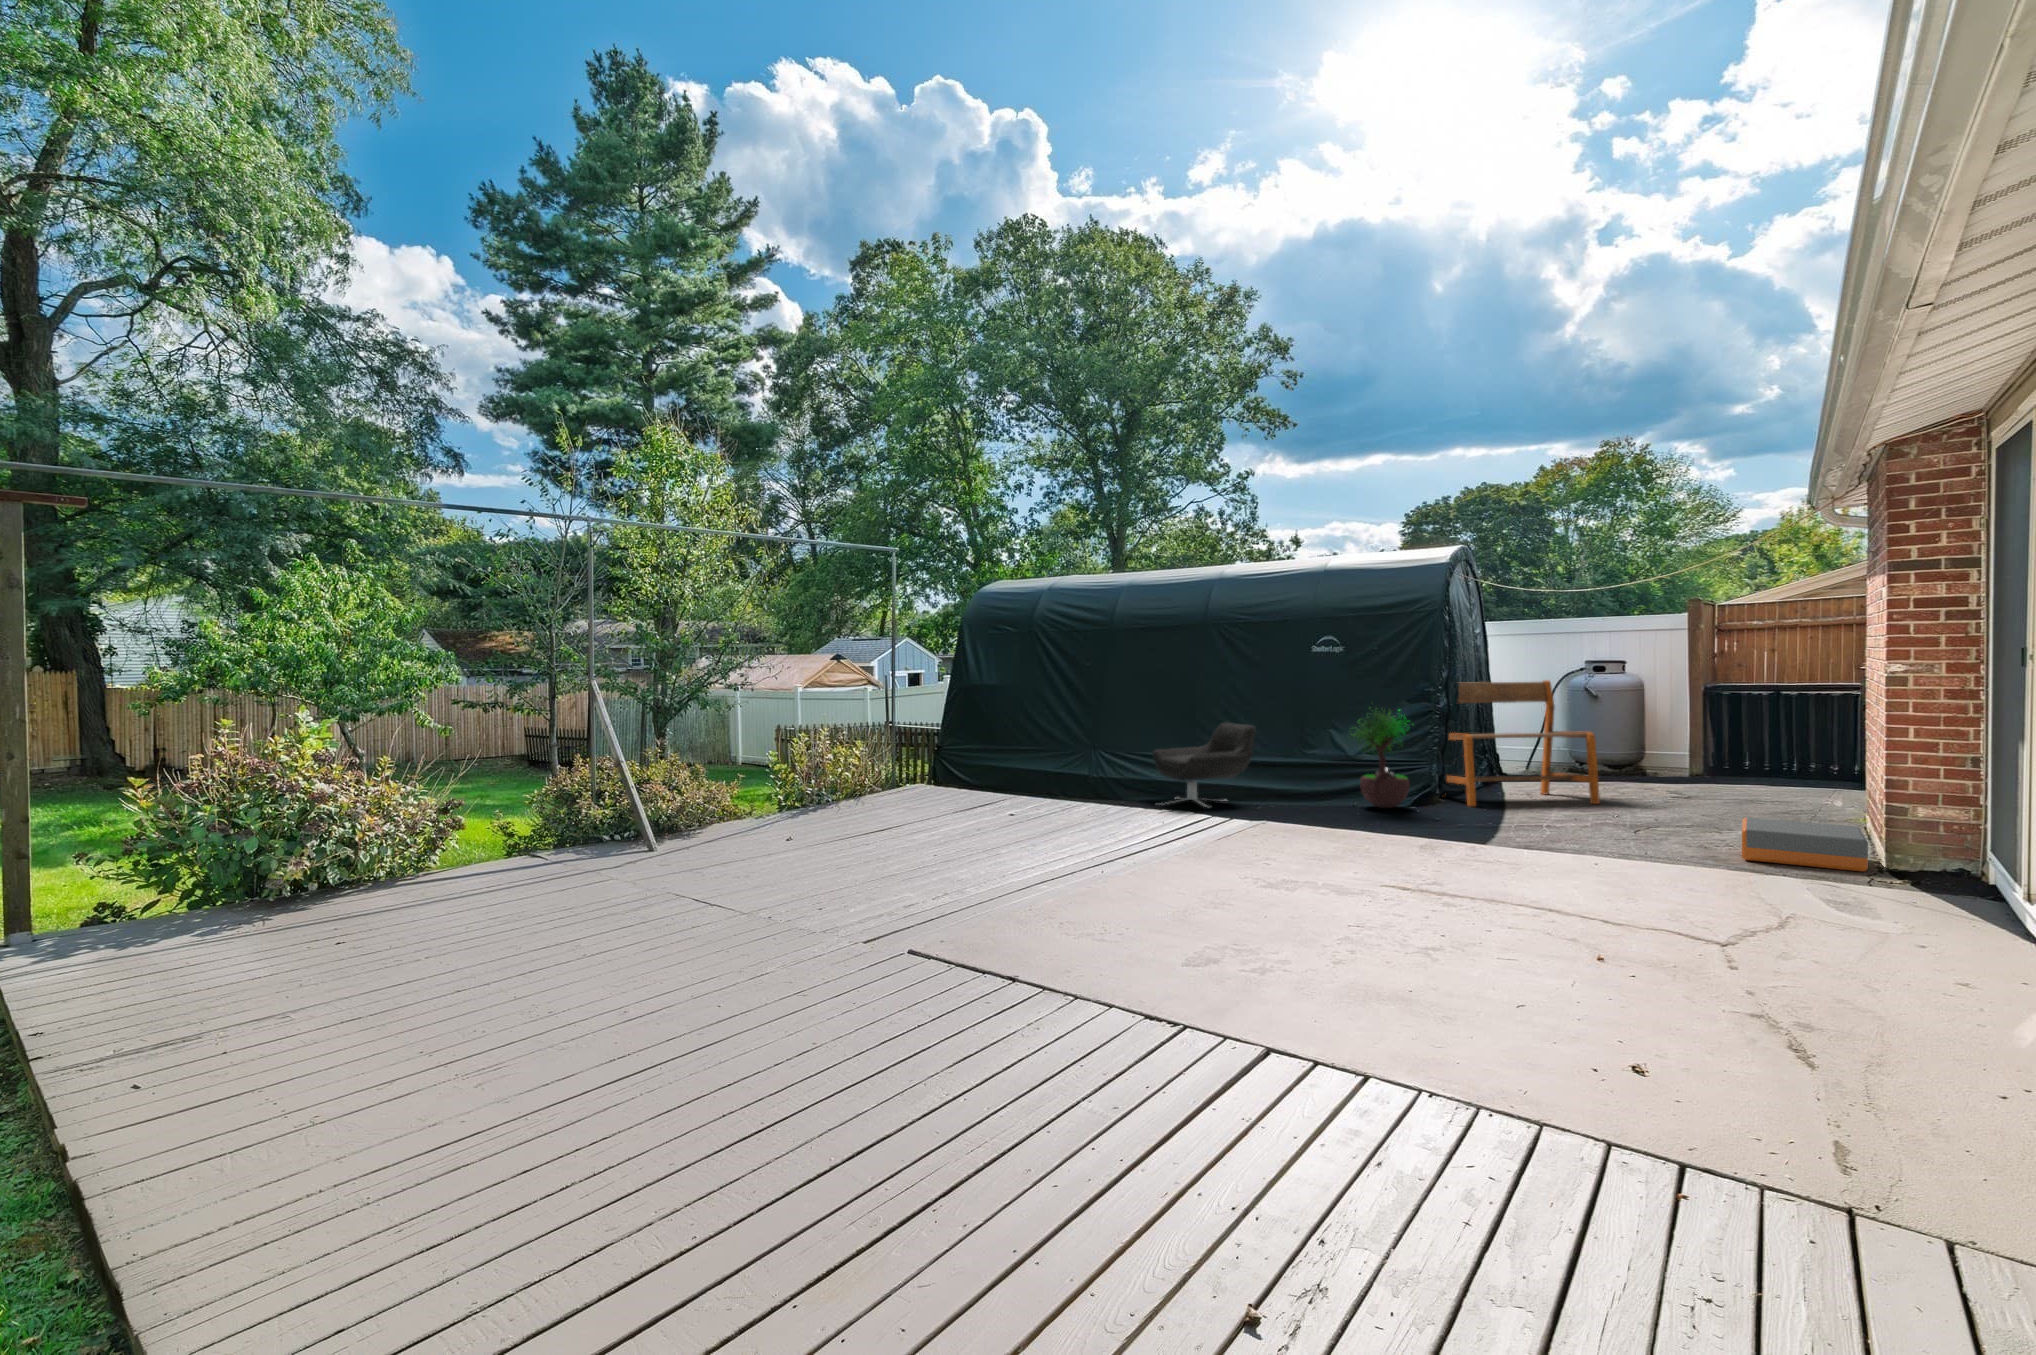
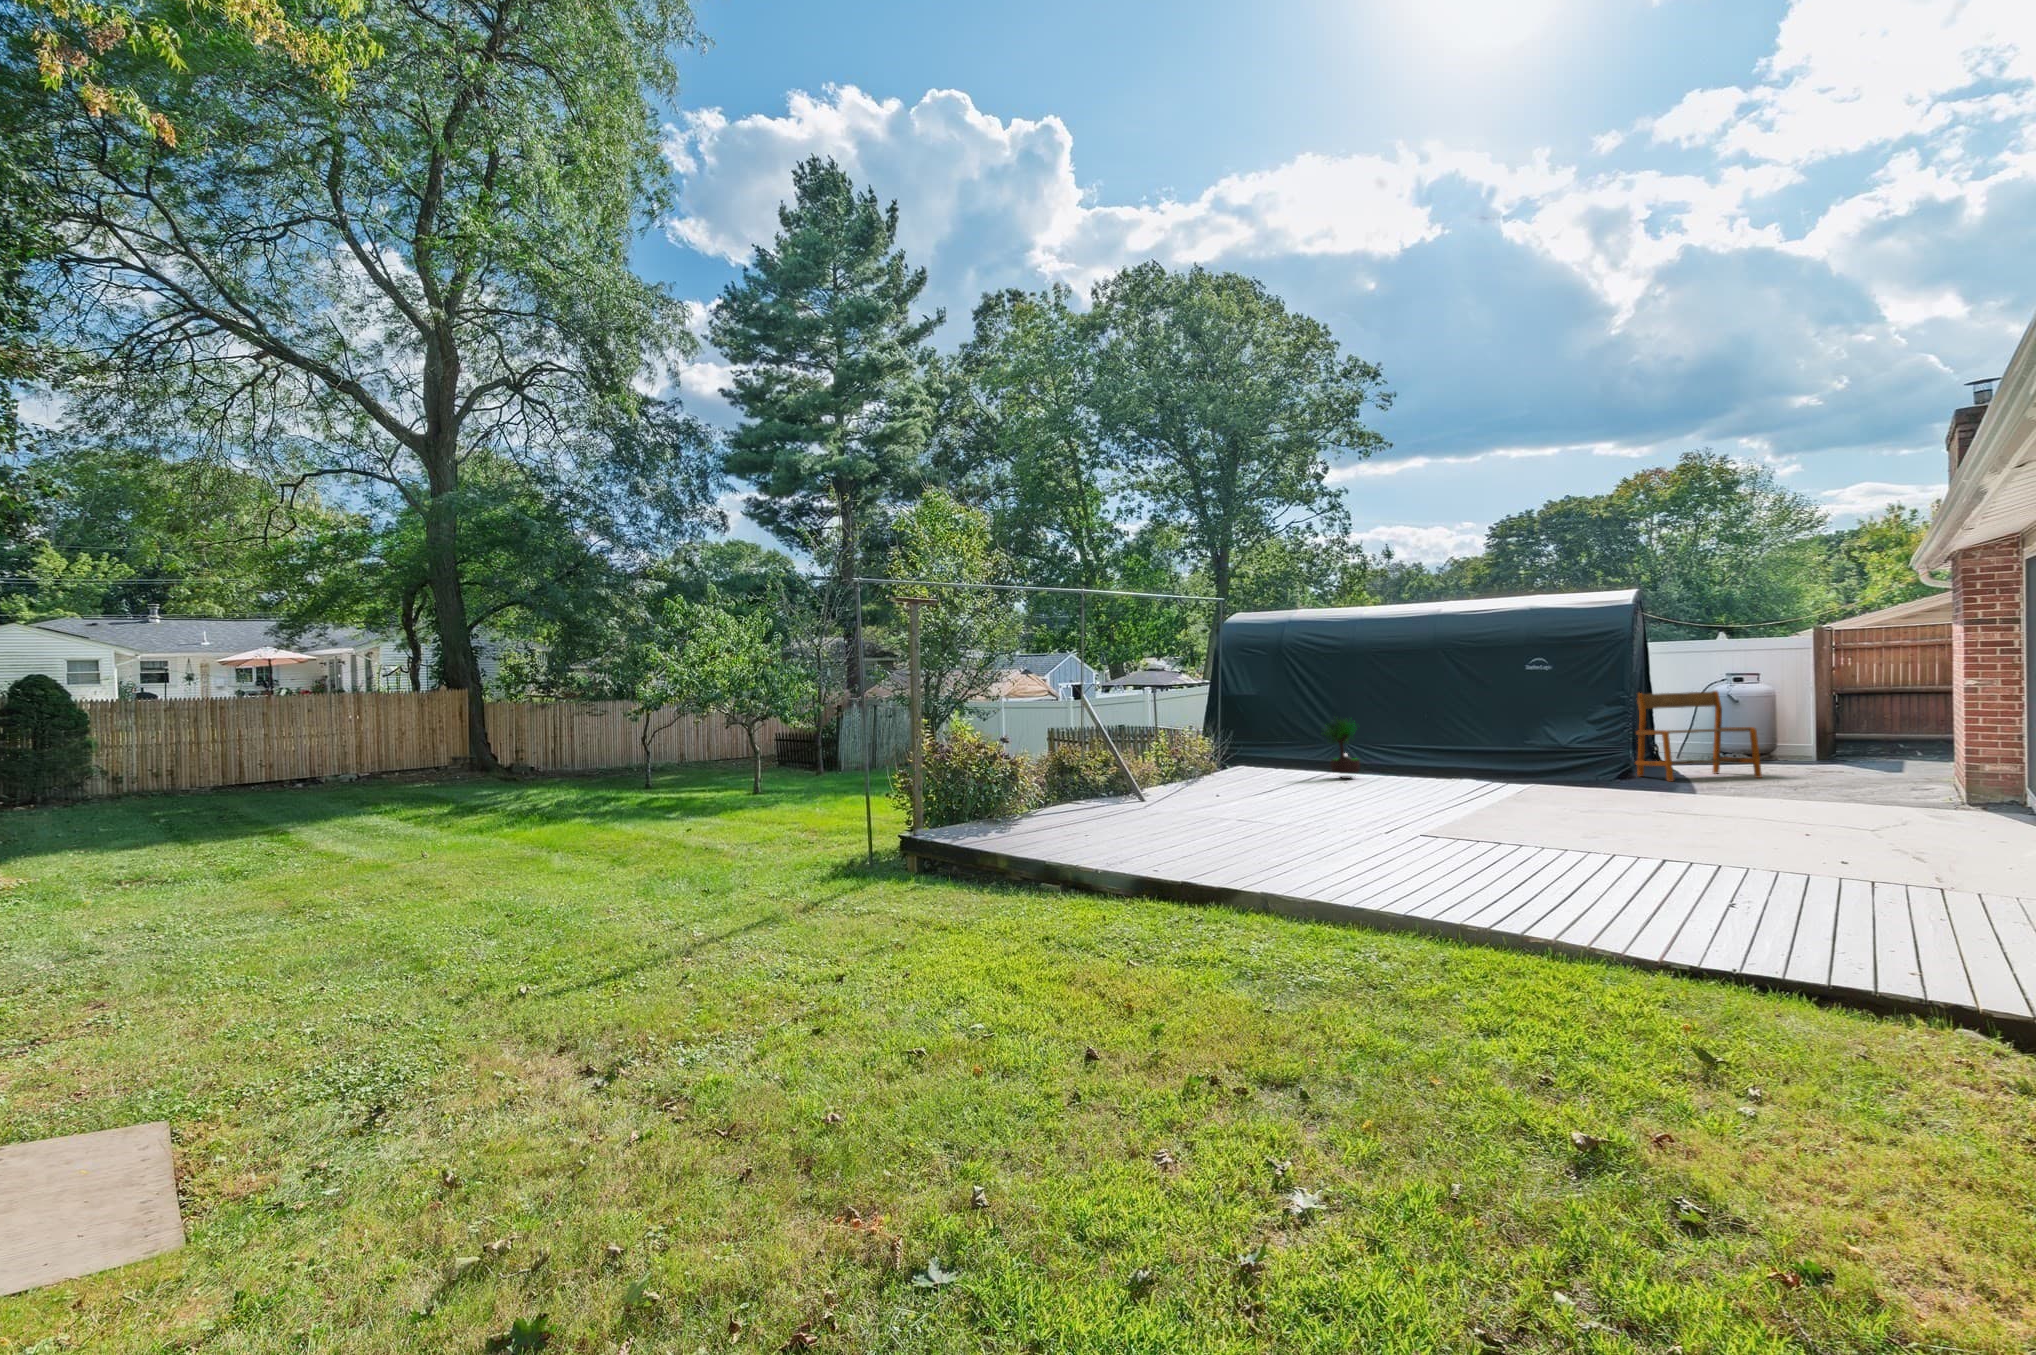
potted tree: present [1351,710,1409,808] -> present [1324,719,1360,779]
lounge chair: present [1152,723,1256,807] -> none [1426,726,1509,787]
storage box: present [1742,818,1868,872] -> none [1875,778,1958,806]

